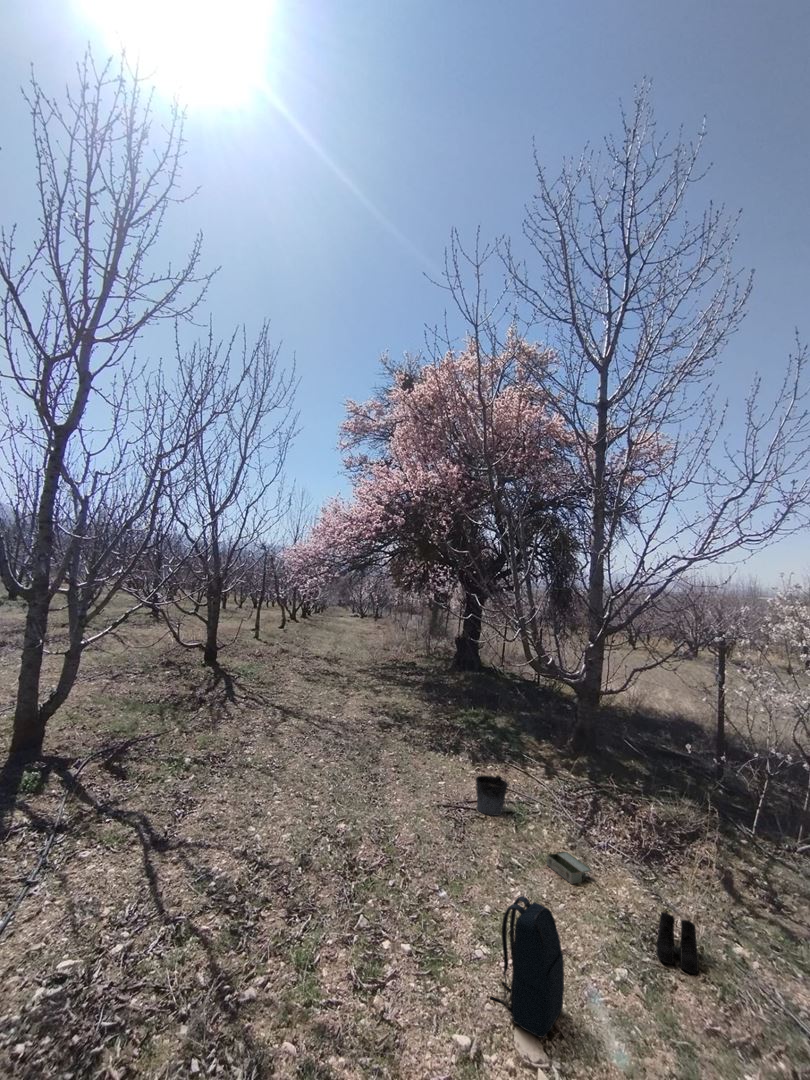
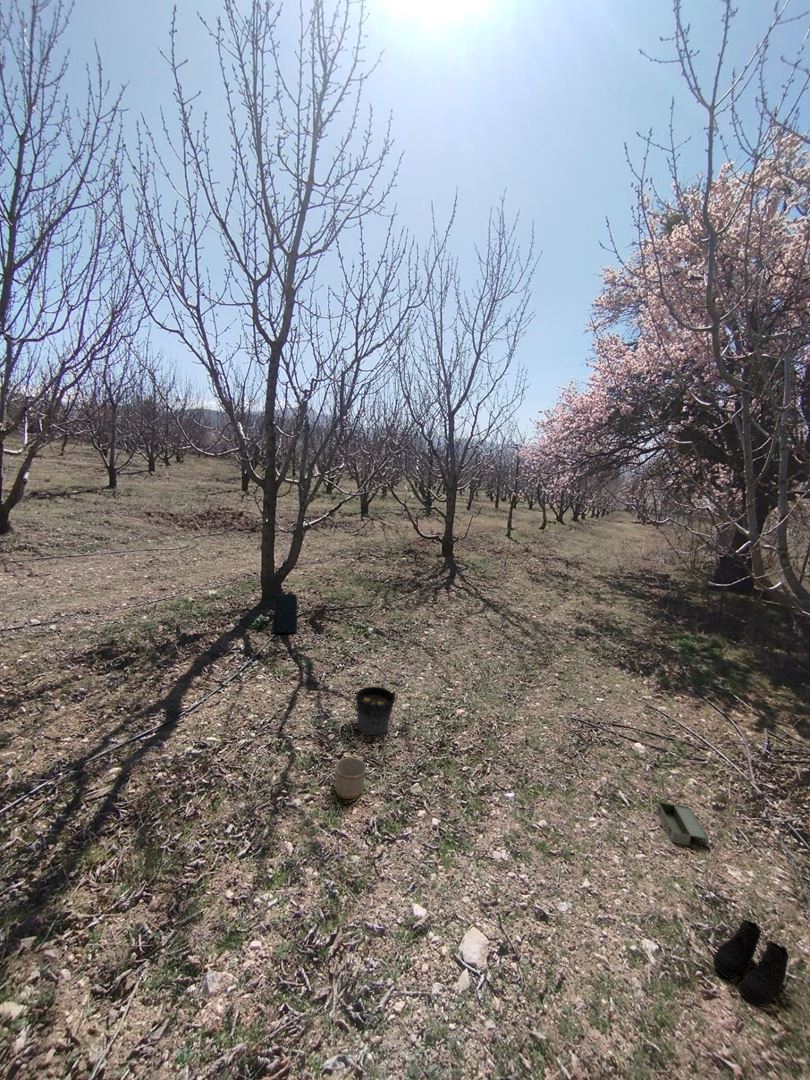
bucket: present [476,775,509,816] -> present [355,687,398,735]
backpack: present [490,896,564,1038] -> present [272,591,298,633]
planter: none [286,905,326,963] -> present [335,758,366,799]

